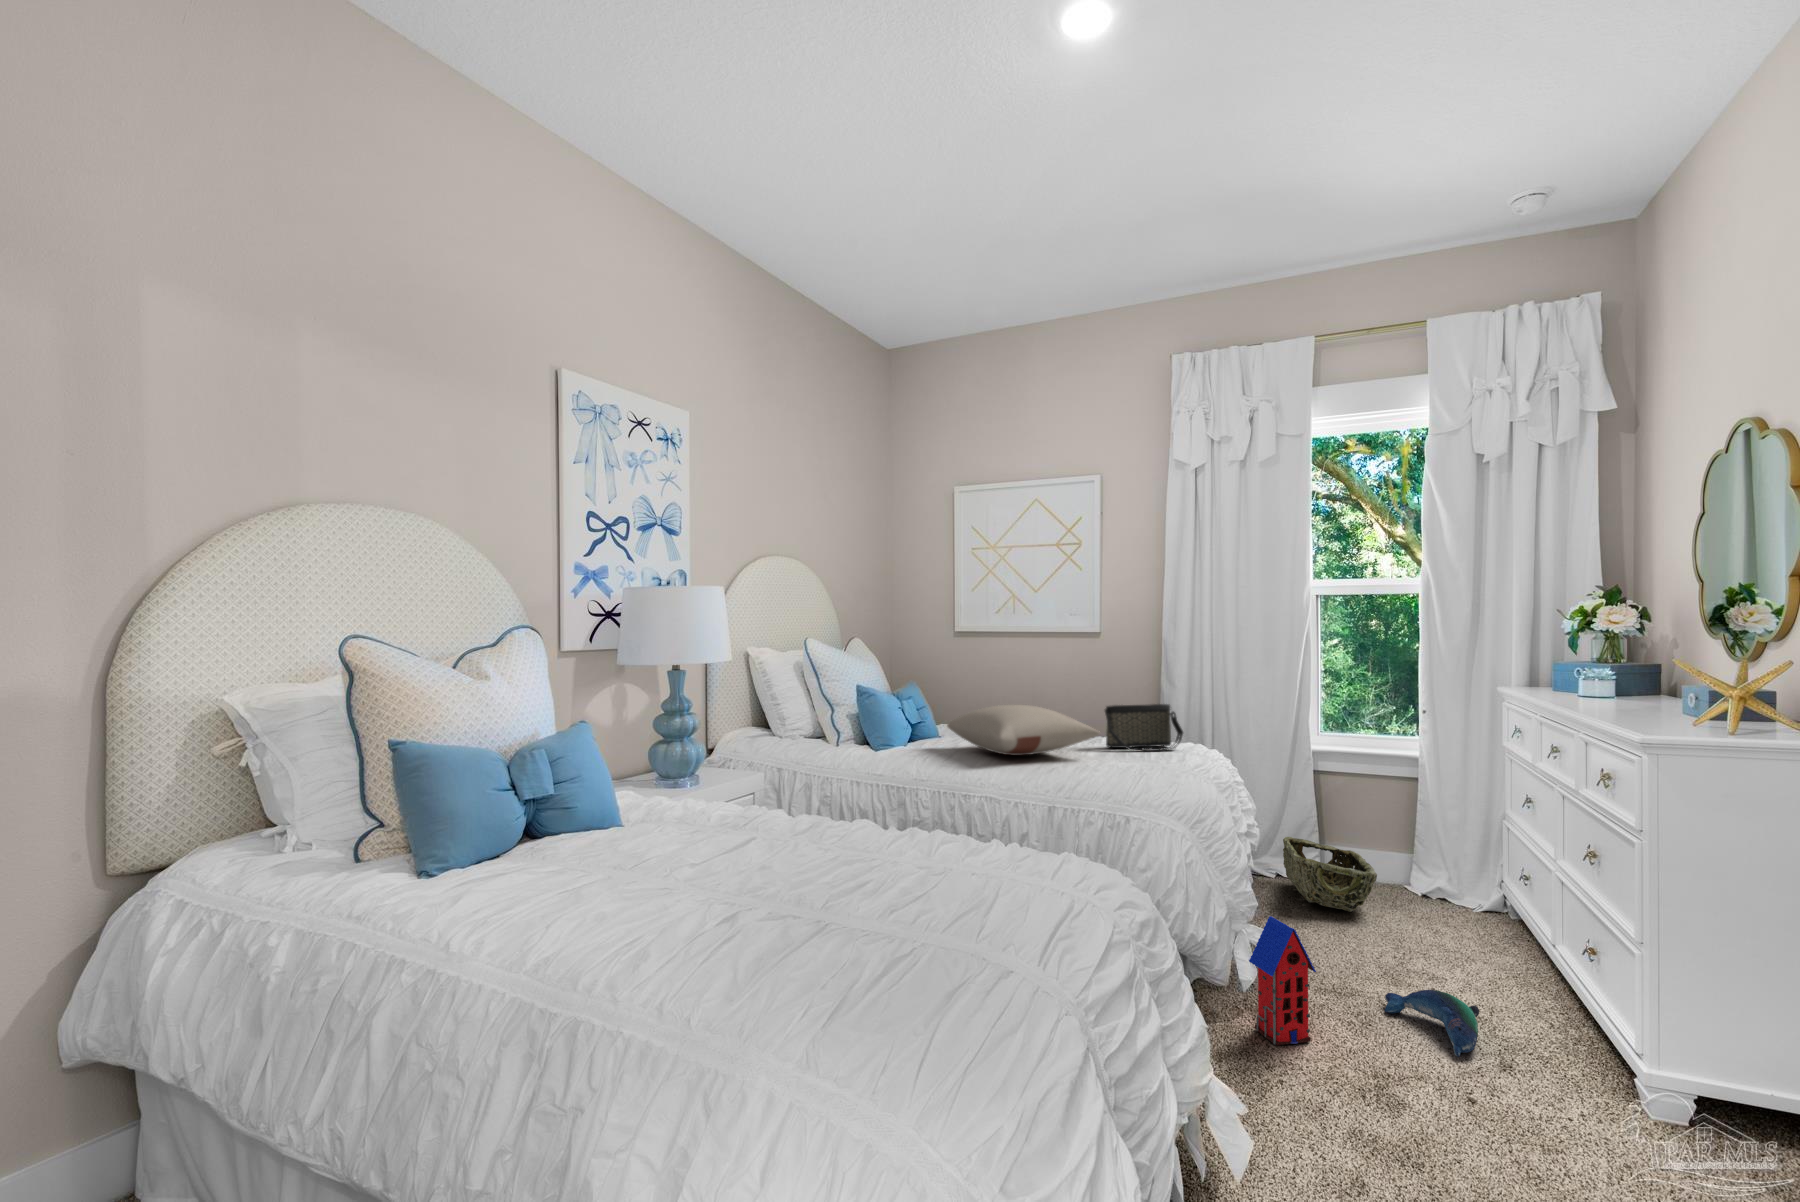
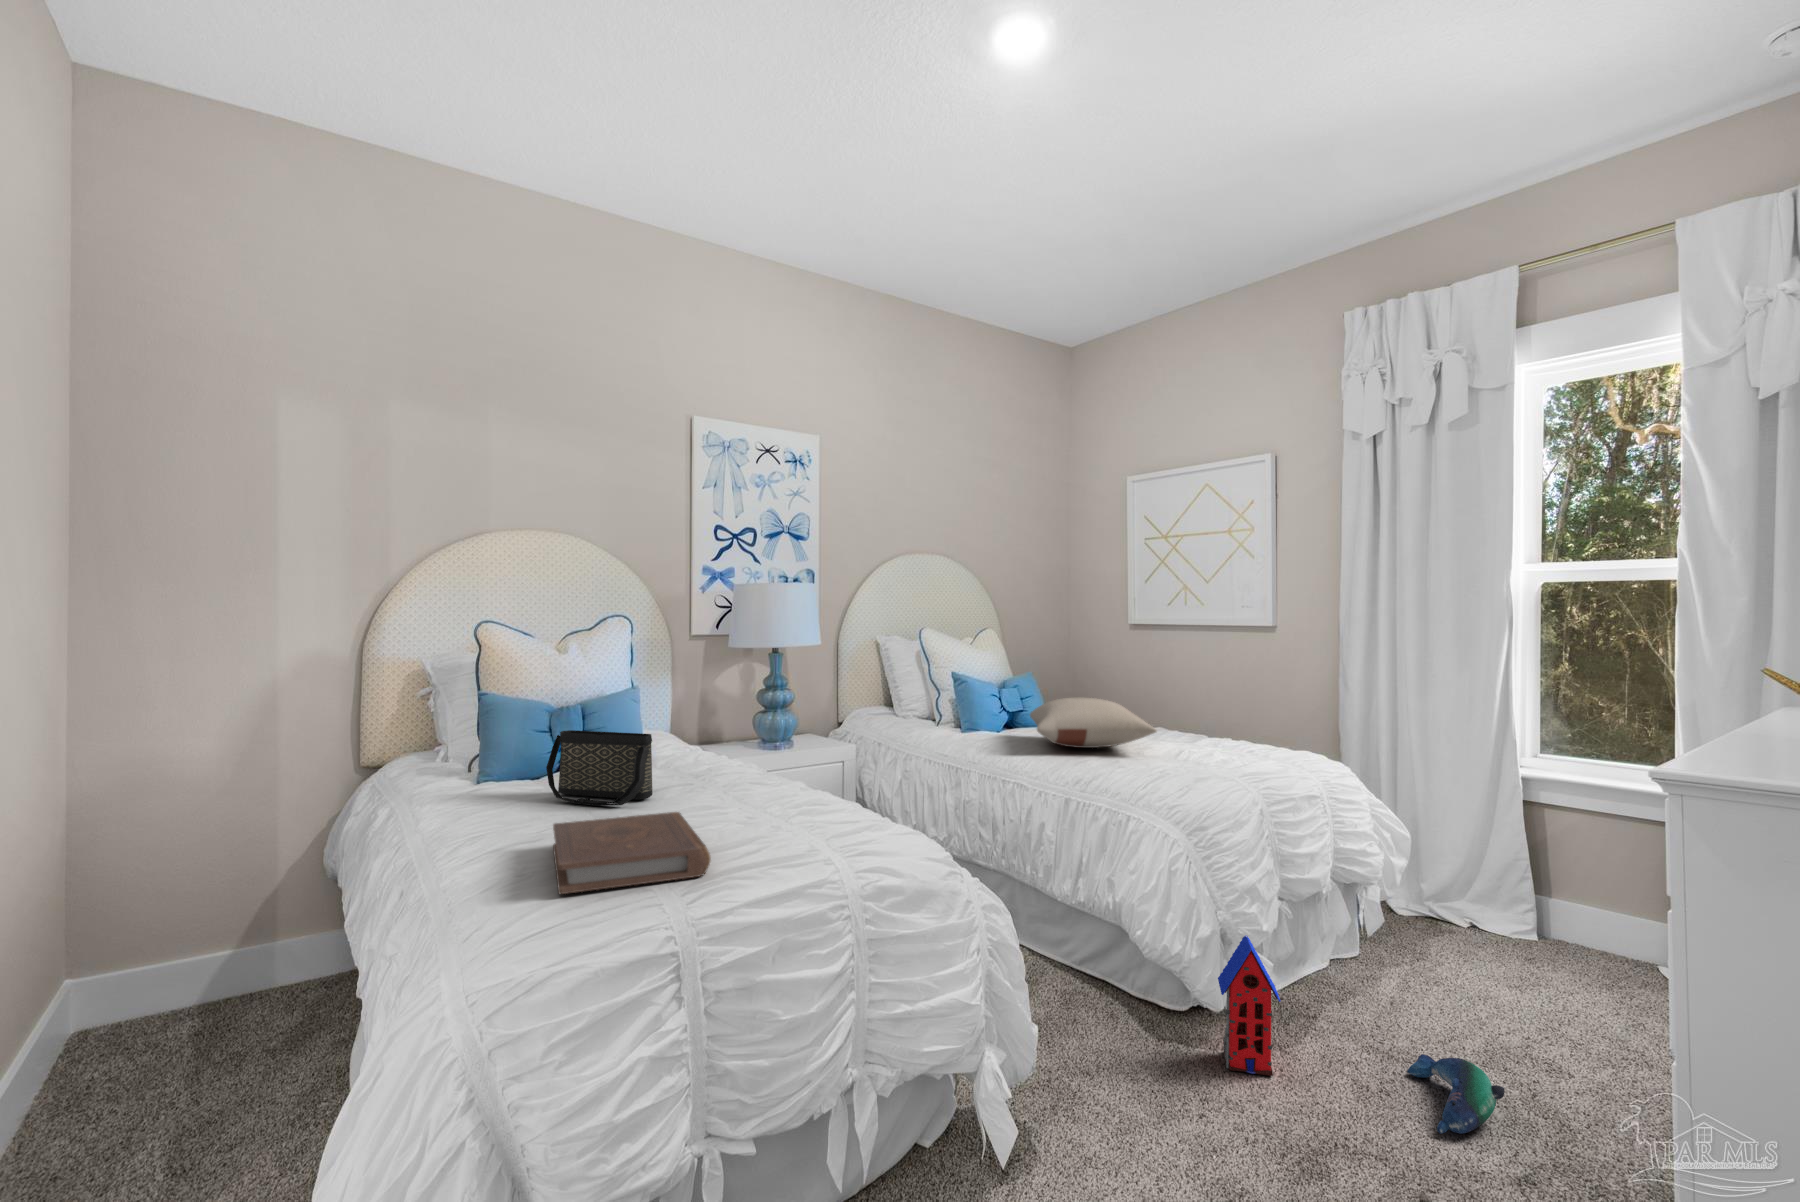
handbag: present [1105,704,1183,751] -> present [546,730,652,806]
woven basket: present [1283,837,1377,912] -> none [1434,876,1559,973]
book: none [781,877,1057,1018] -> present [553,812,711,894]

